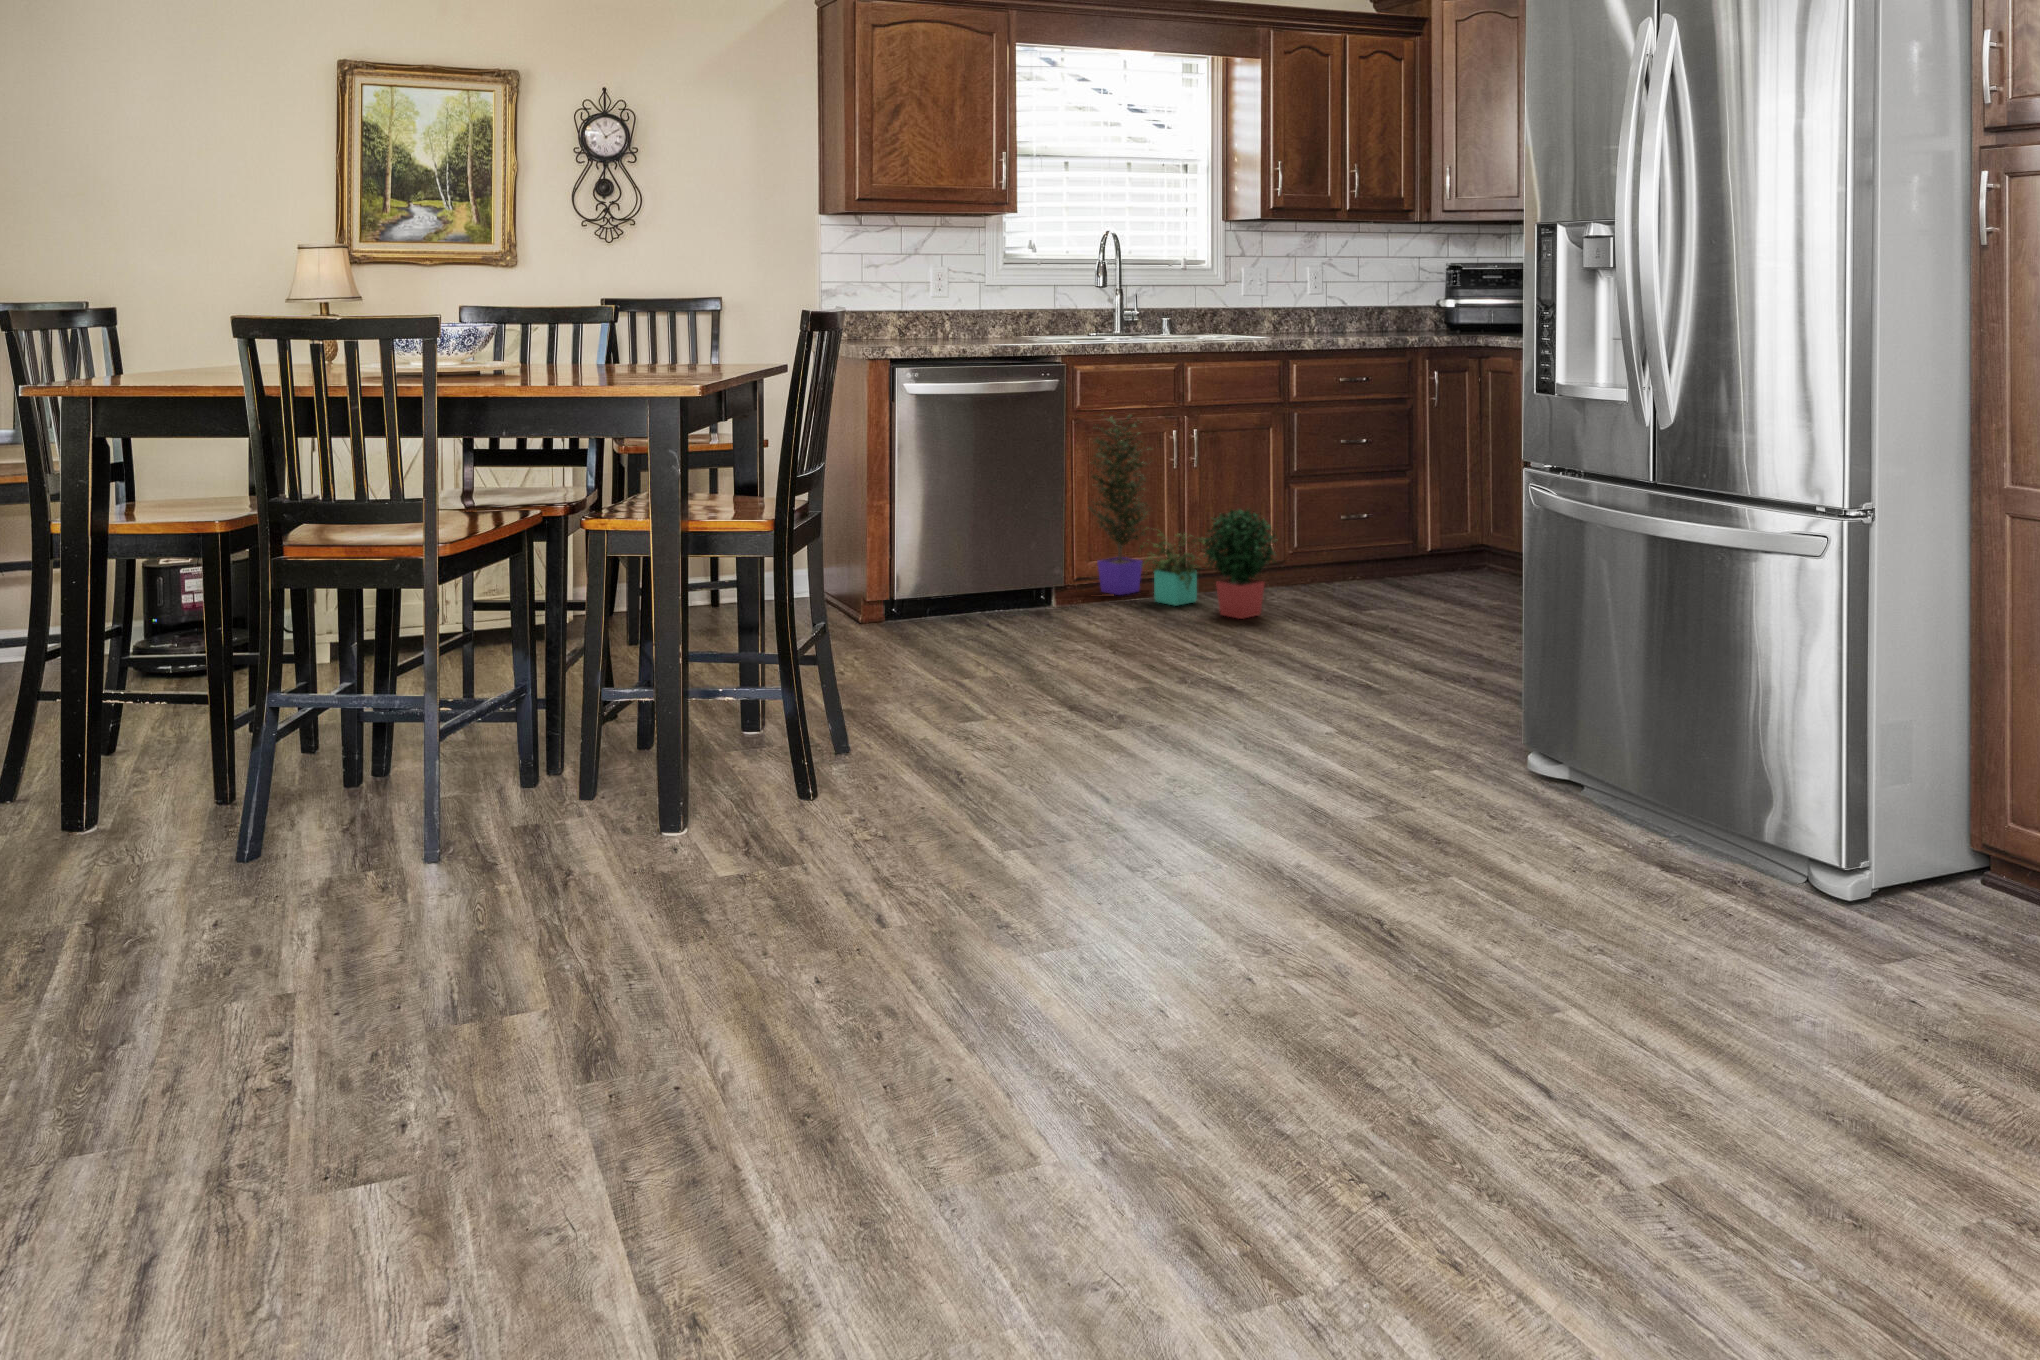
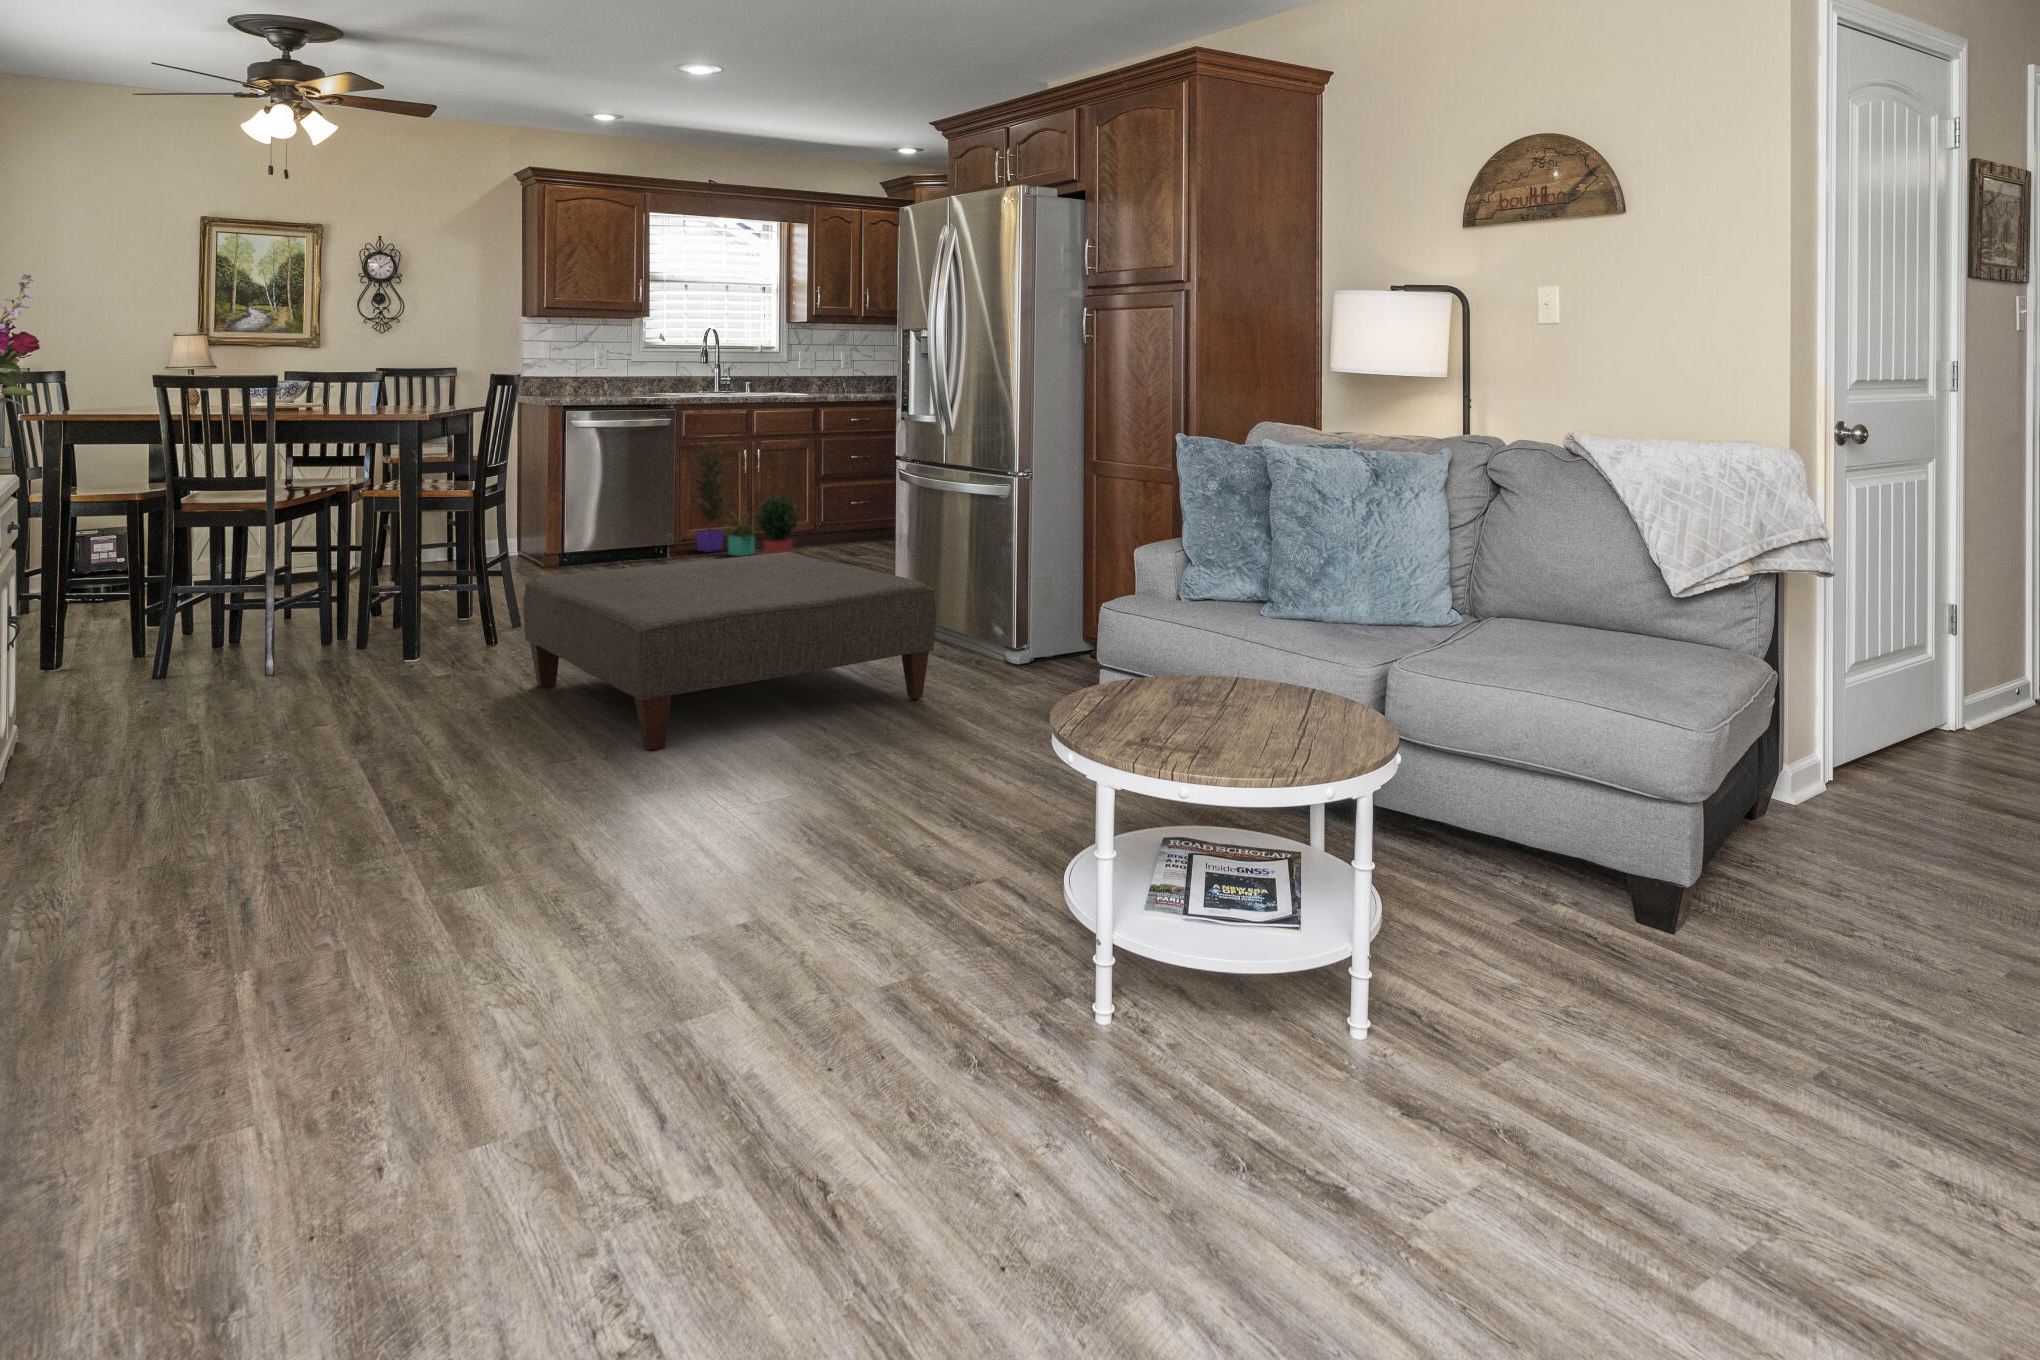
ottoman: none [886,648,1738,1142] -> present [523,552,936,750]

